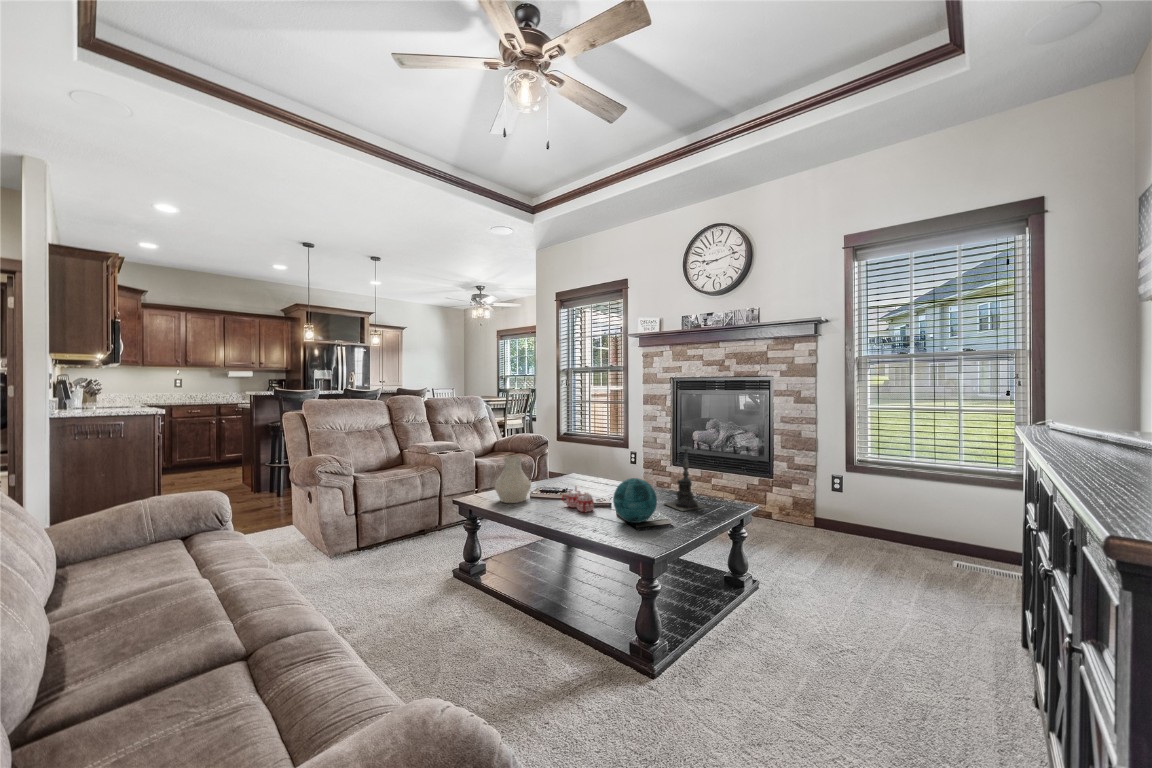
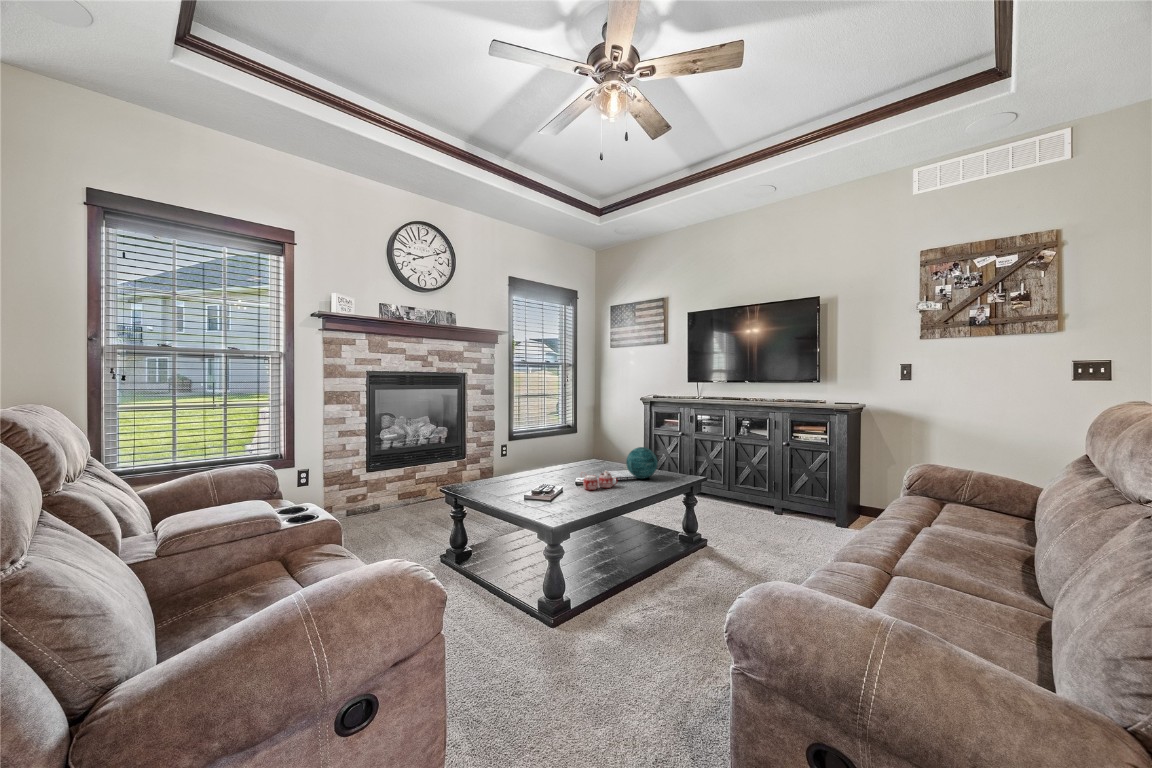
candle holder: present [664,445,709,511] -> none [587,419,618,471]
vase: present [495,455,531,503] -> none [533,456,573,510]

